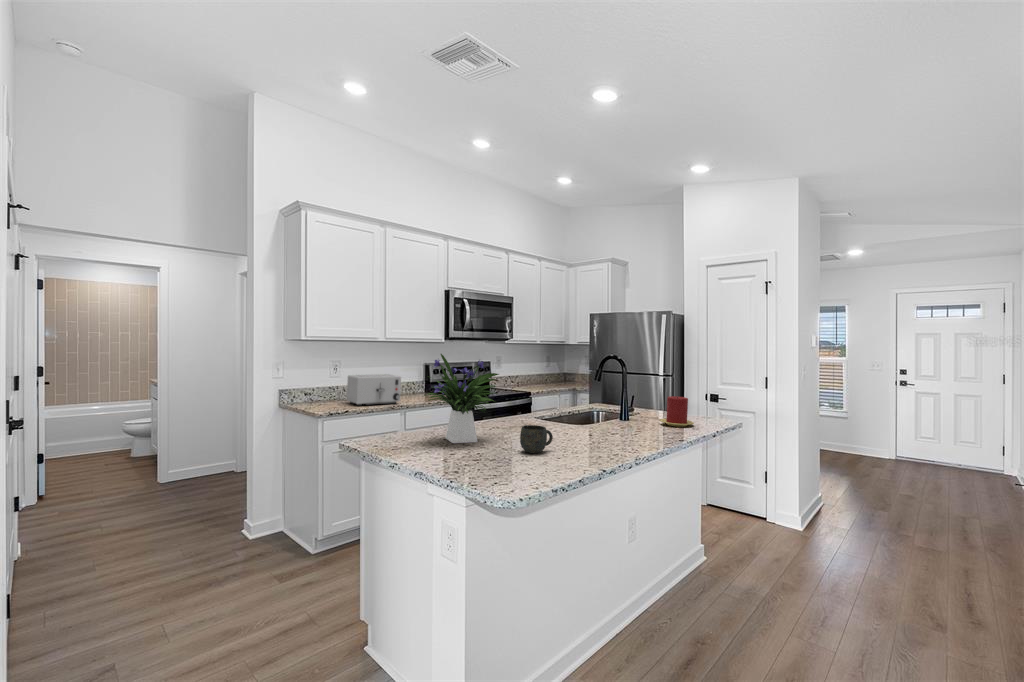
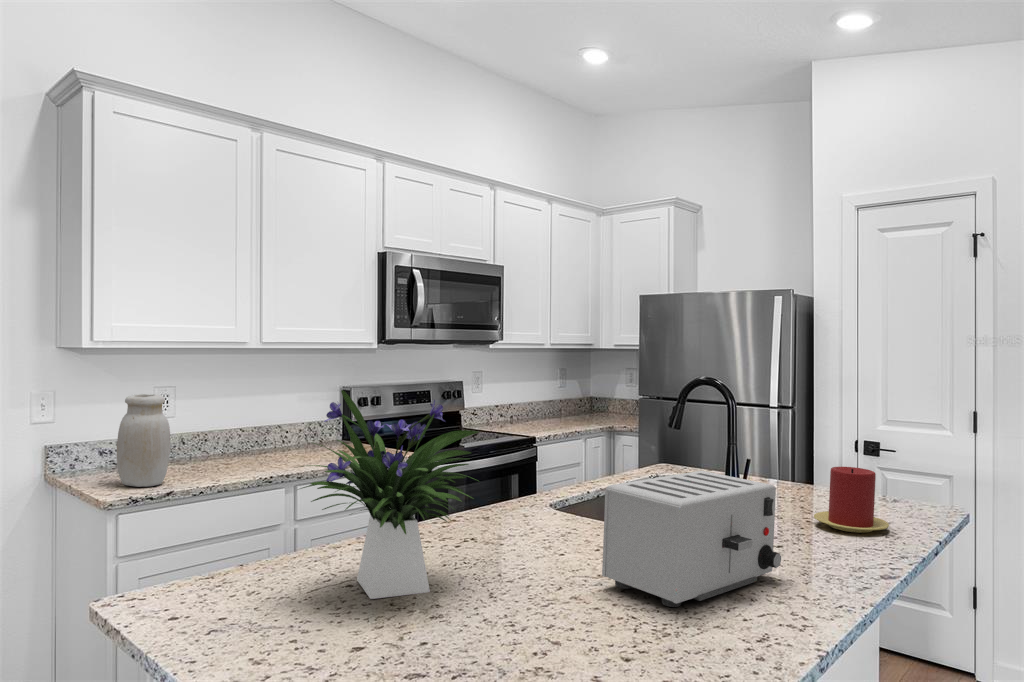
jar: none [318,363,344,409] -> present [117,394,170,487]
toaster: present [347,374,401,406] -> present [602,471,781,607]
mug: present [520,425,553,453] -> none [531,563,608,638]

